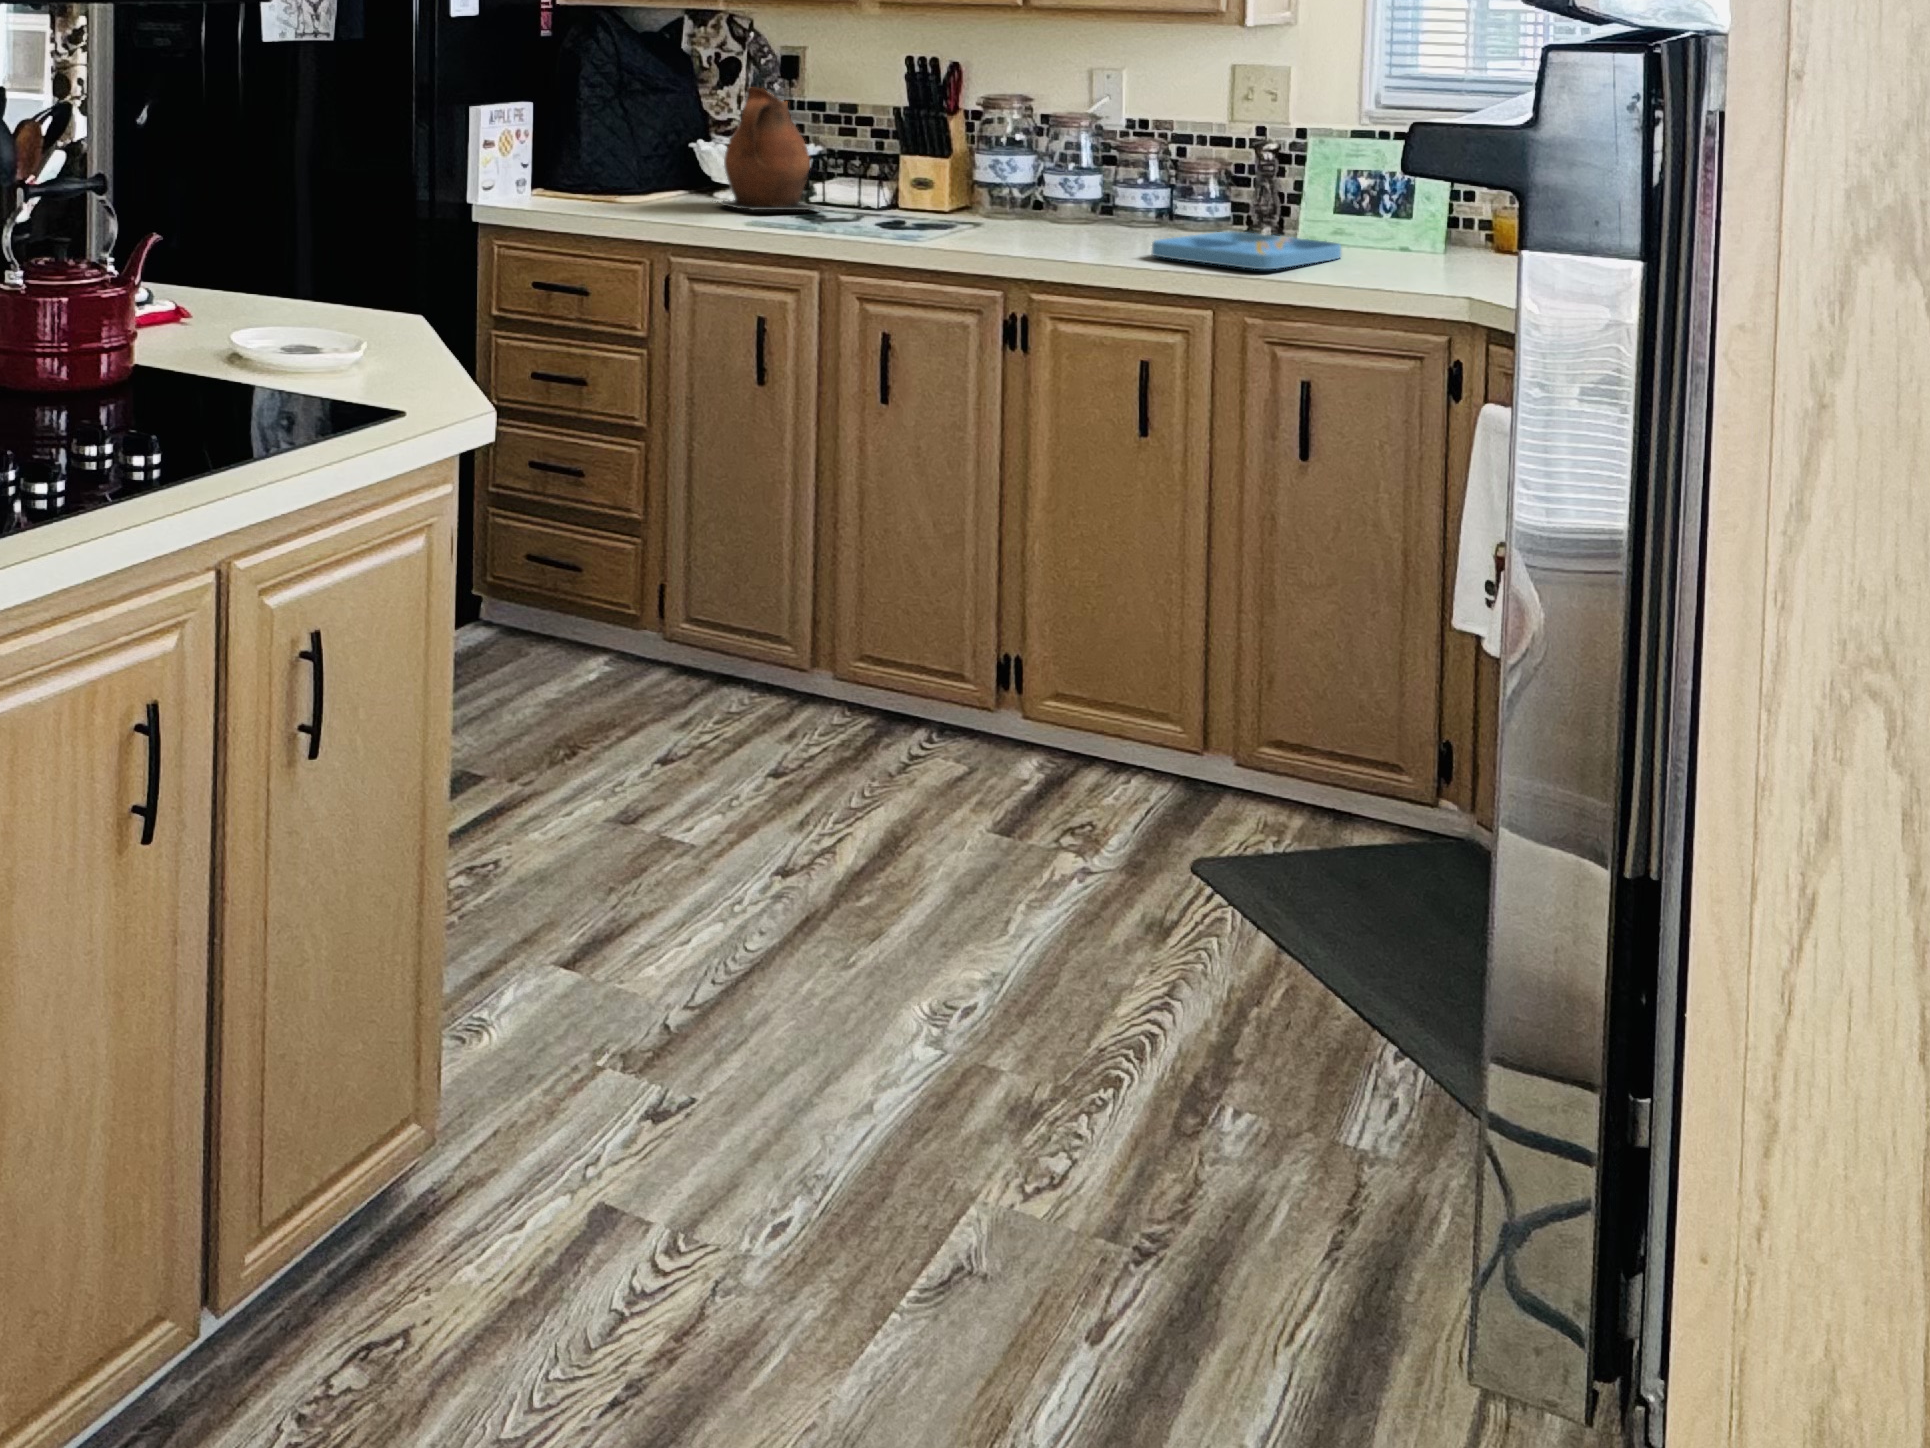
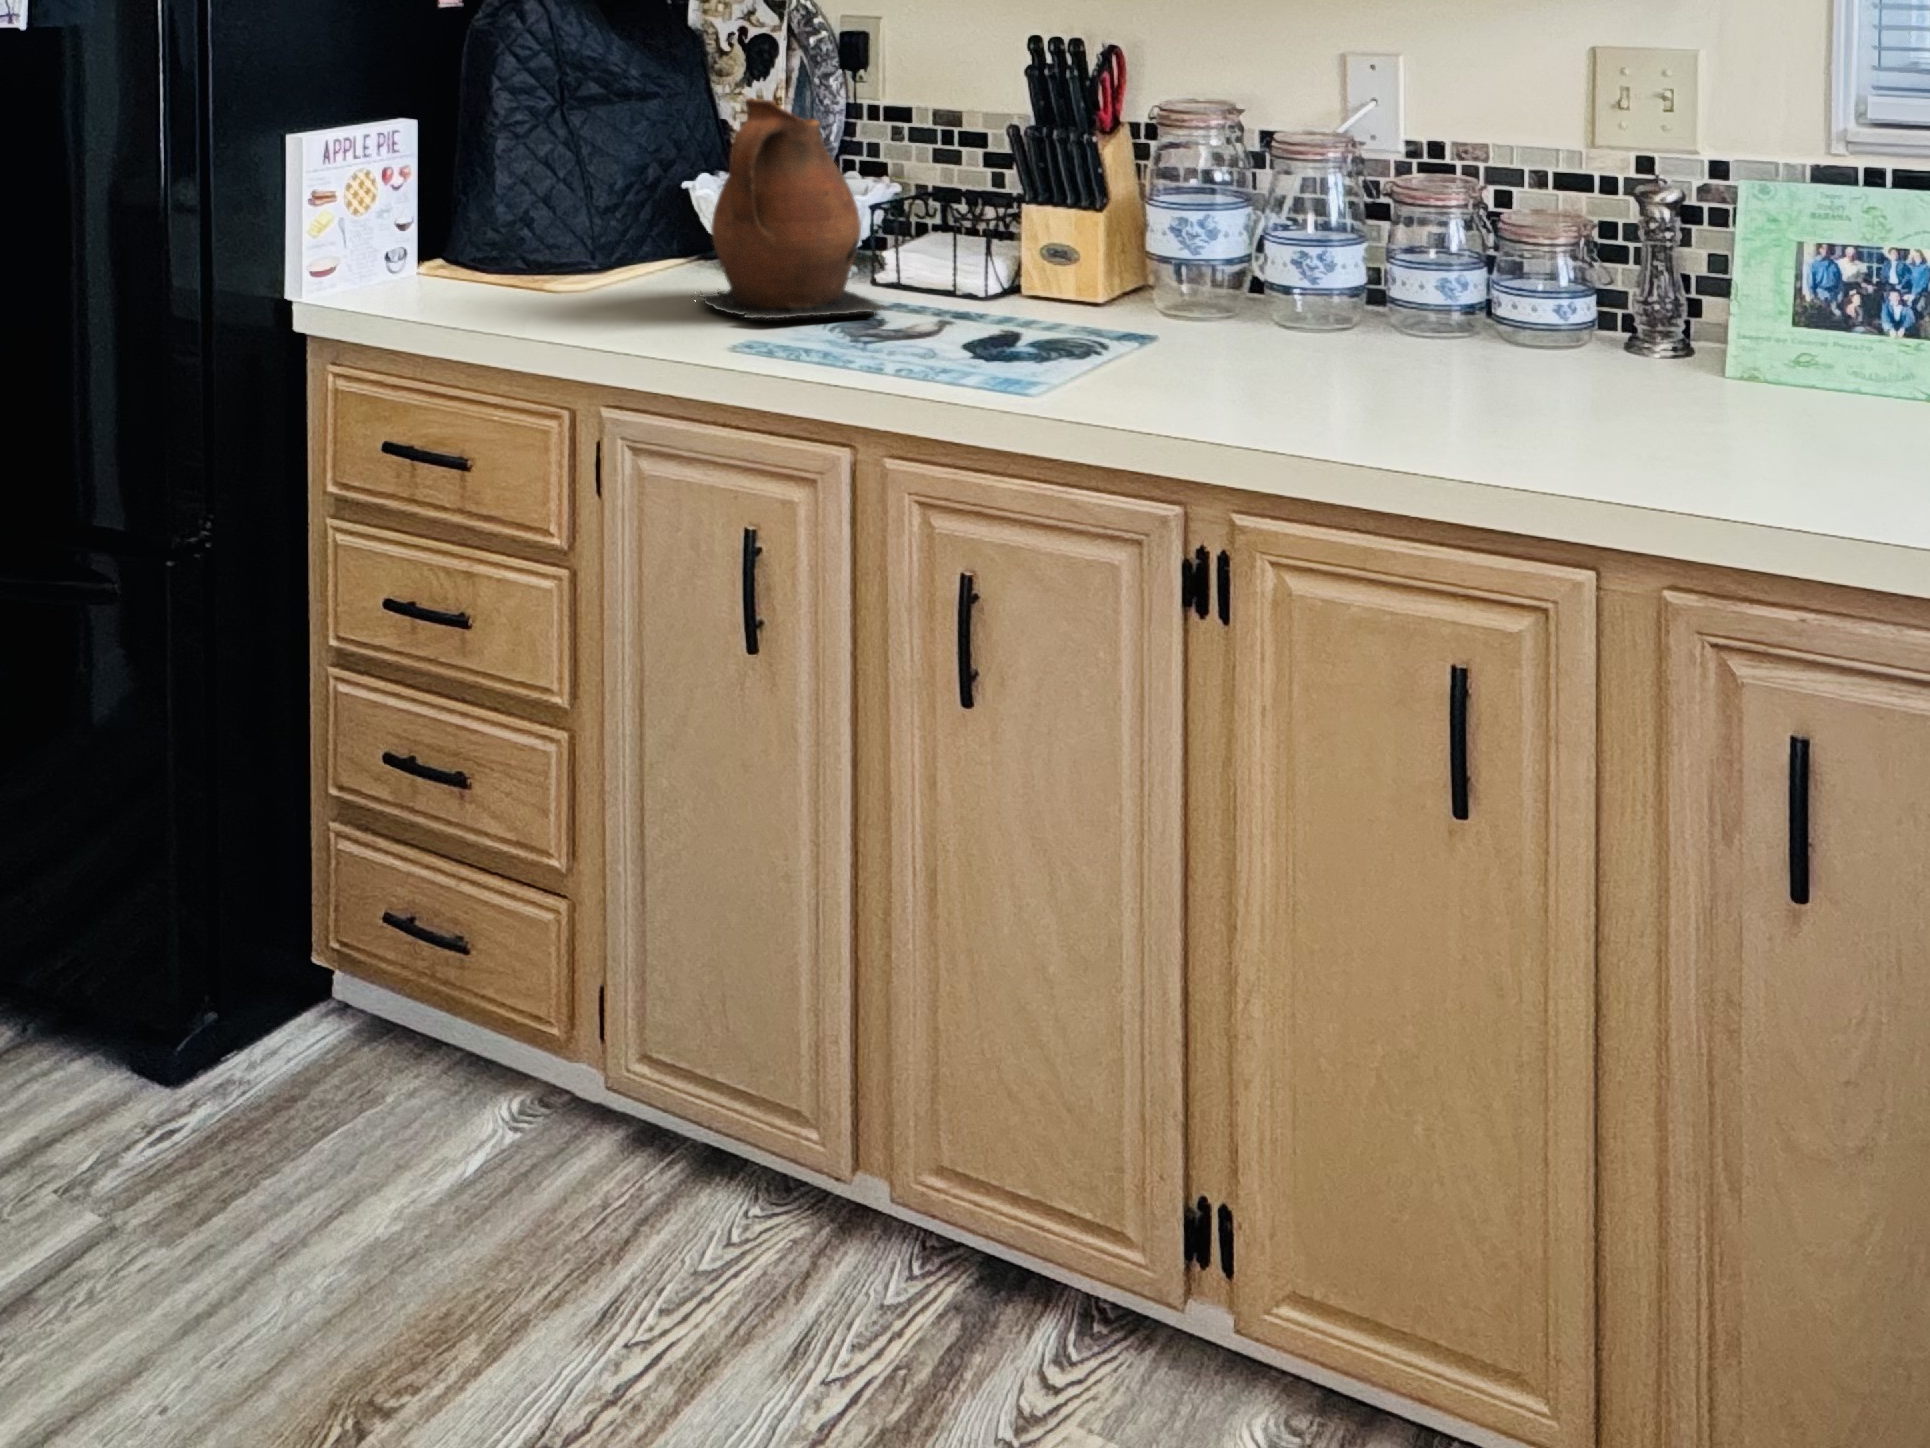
tray: present [1152,232,1341,269] -> none [1464,365,1828,486]

